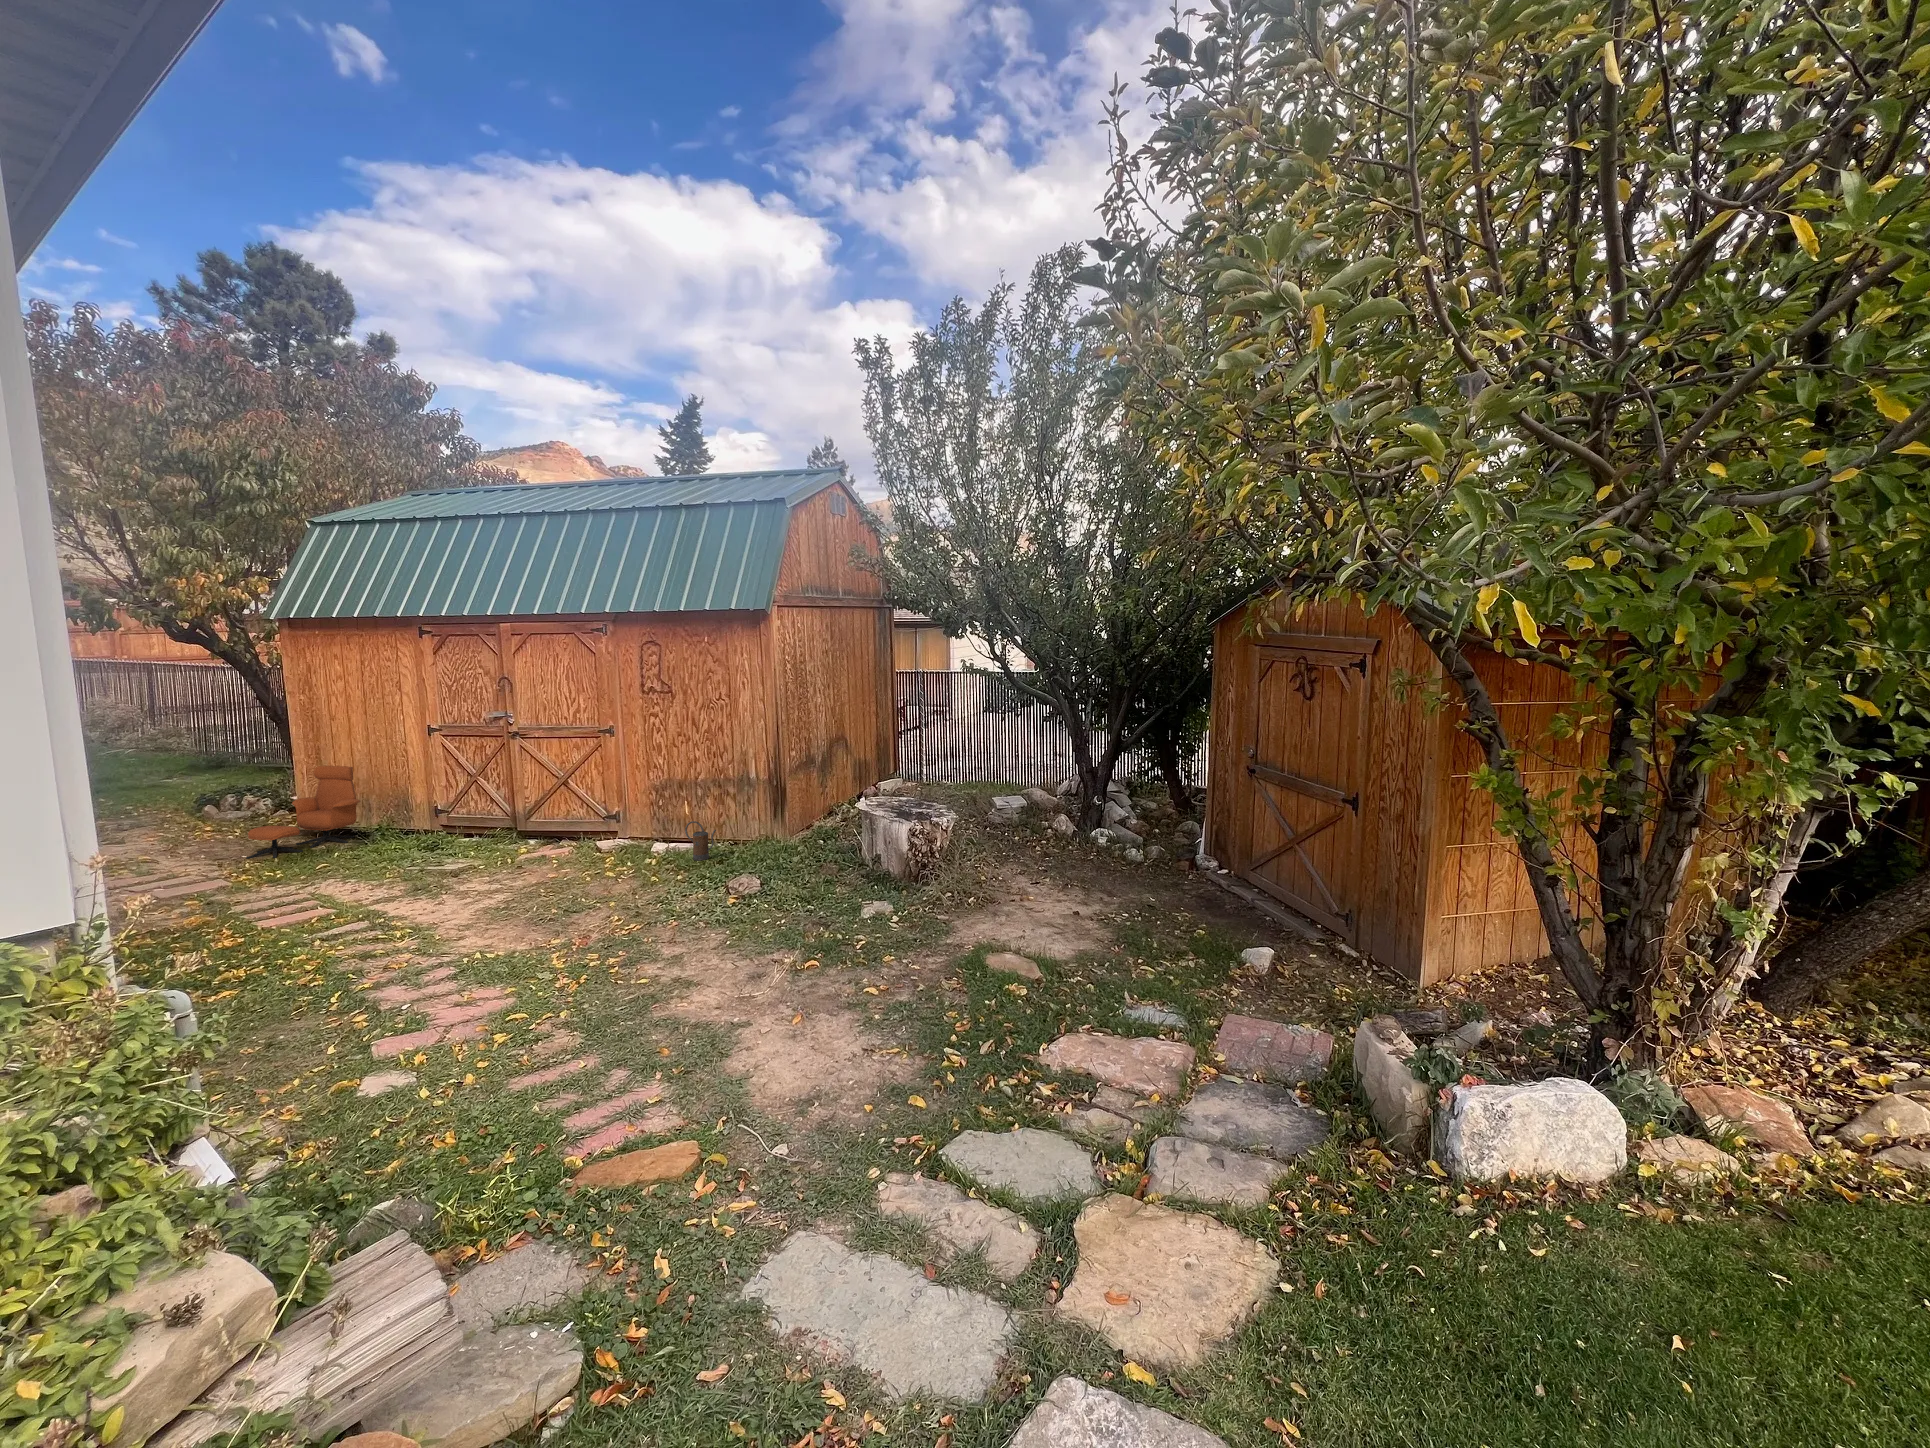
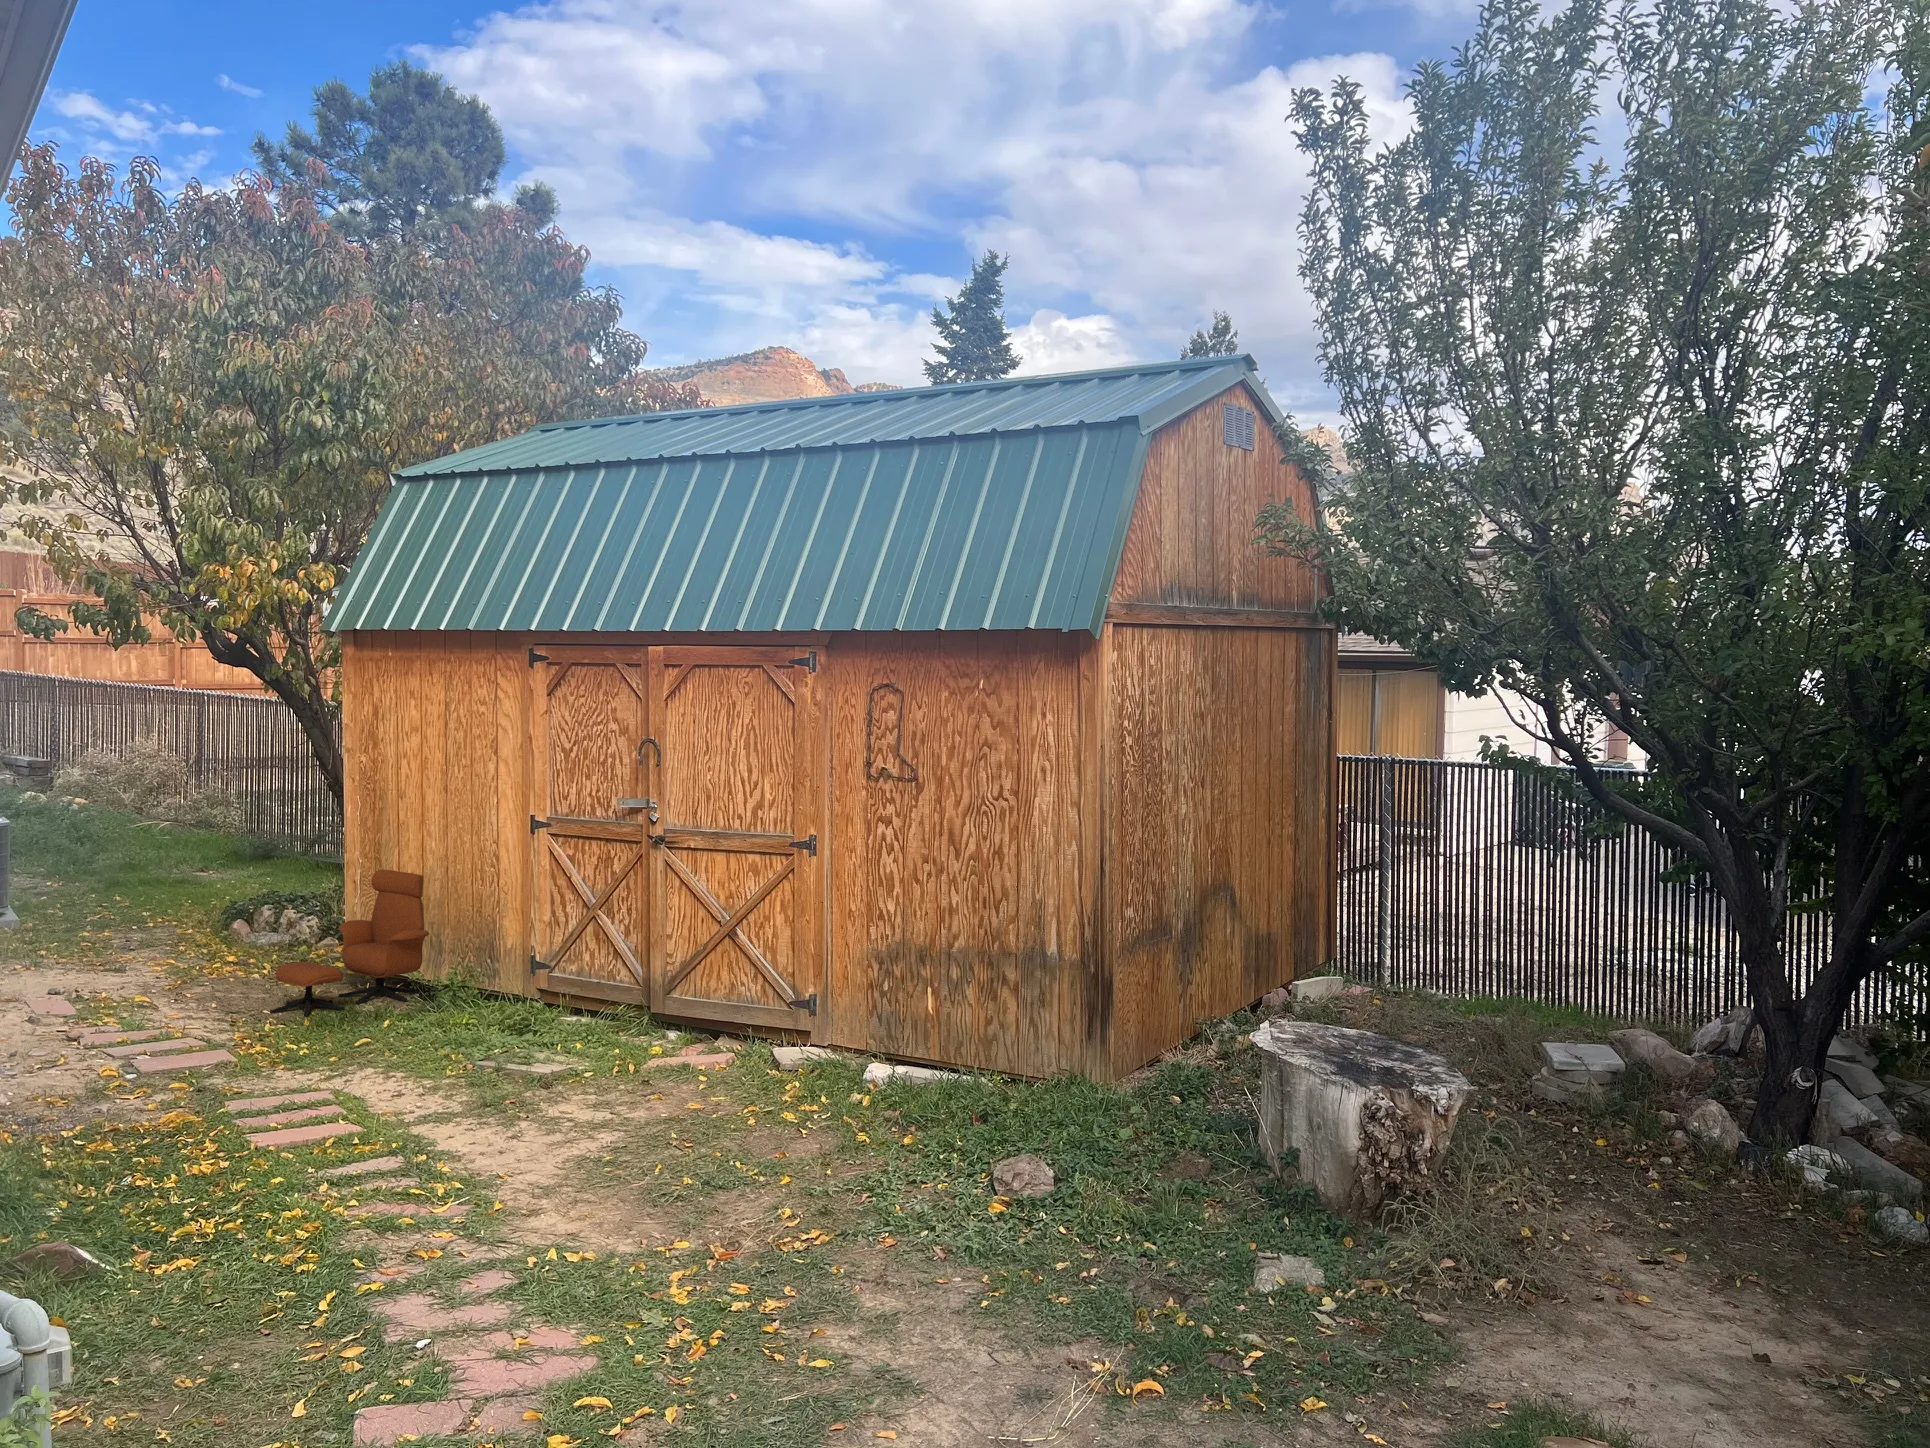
watering can: present [685,821,716,860] -> none [922,1031,978,1109]

